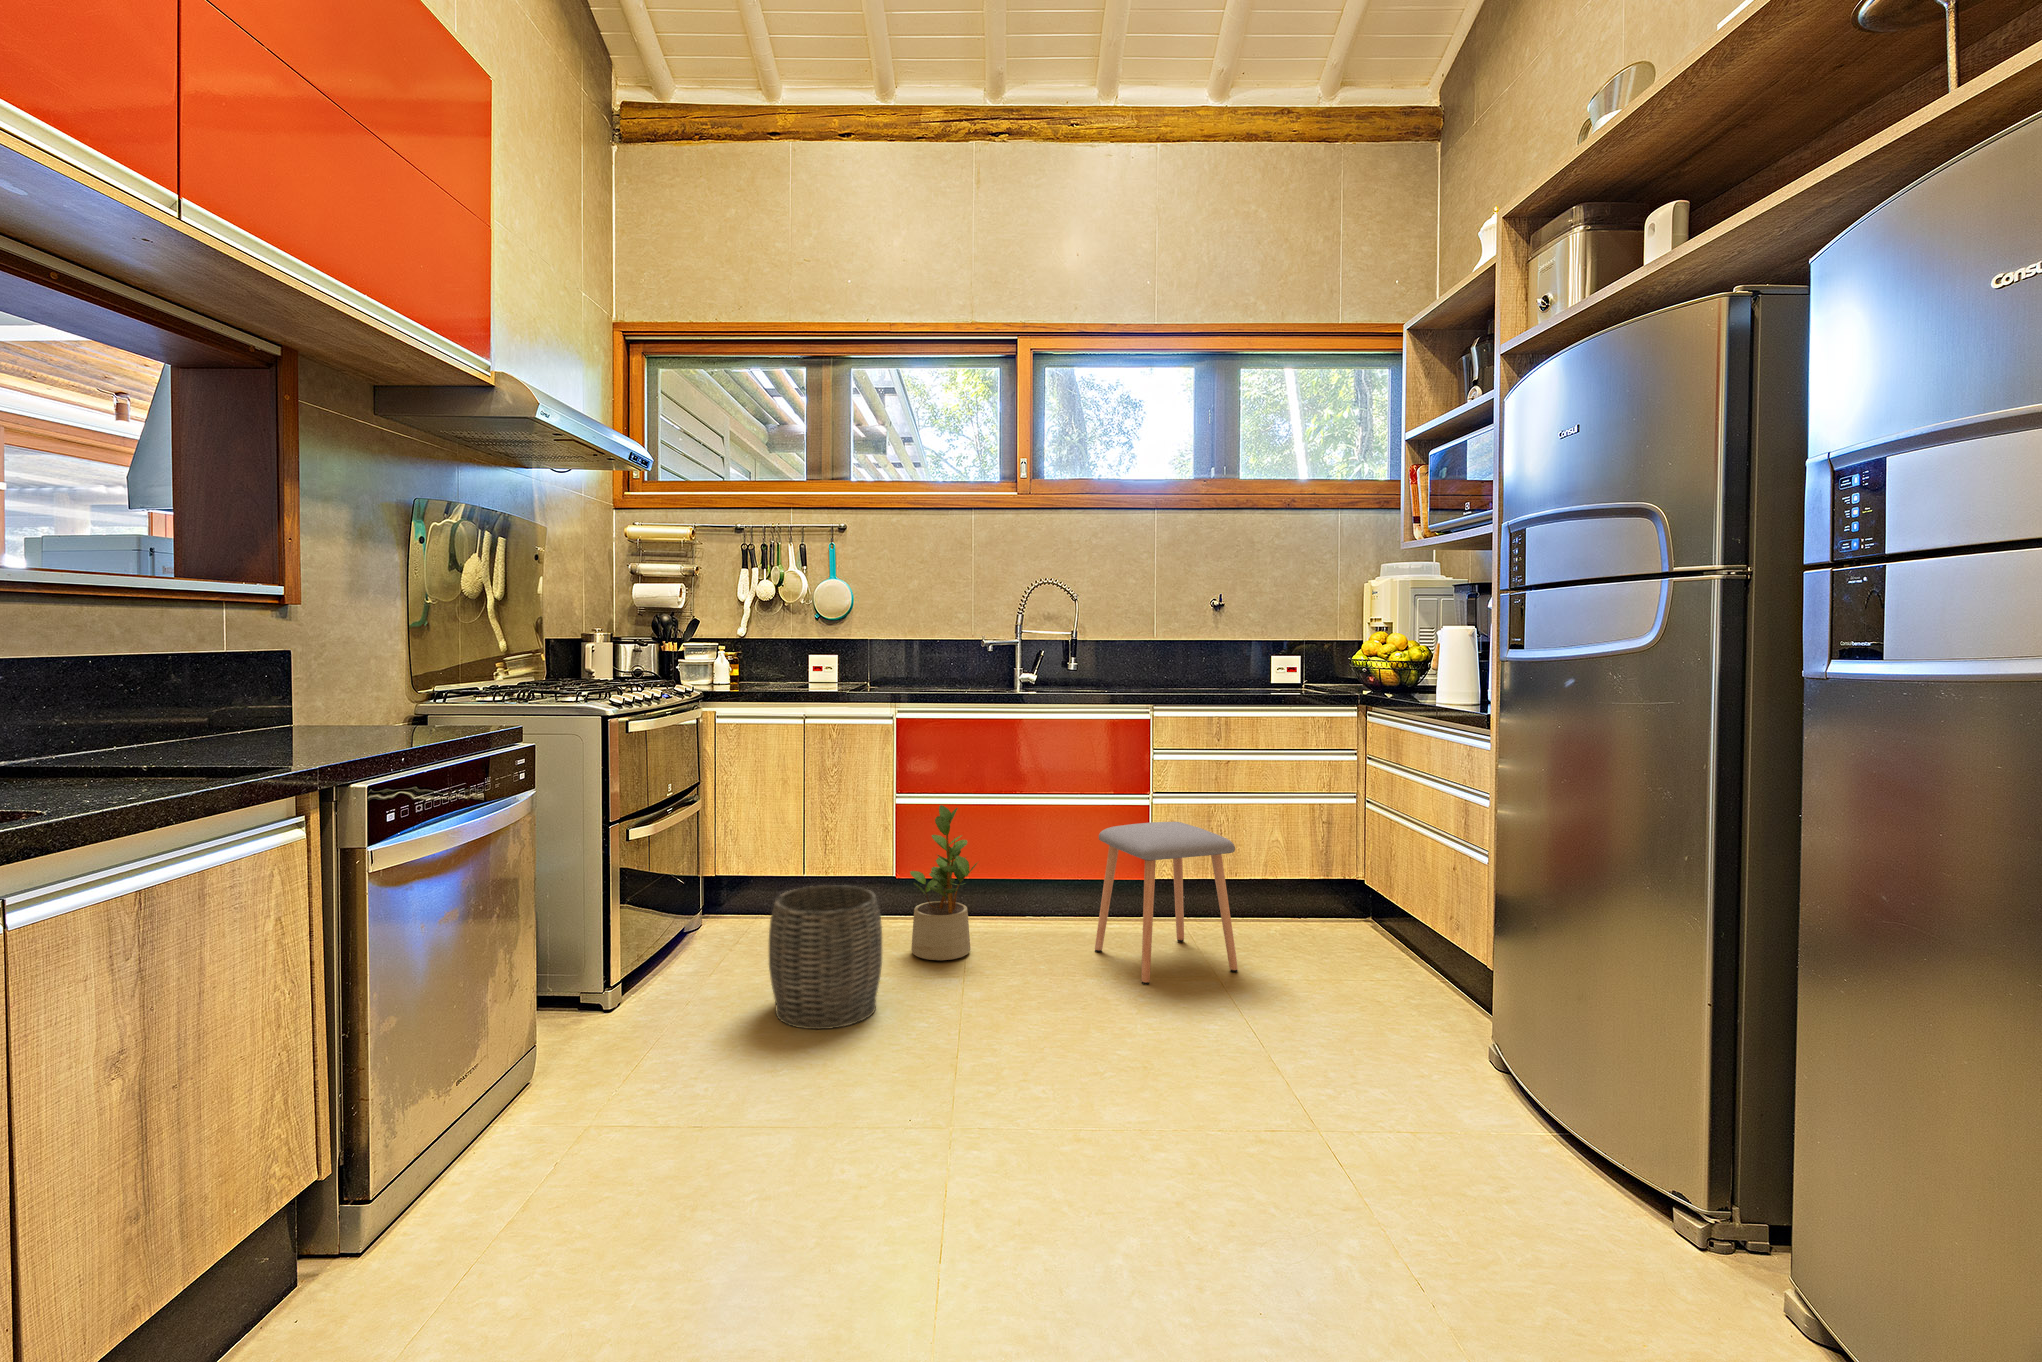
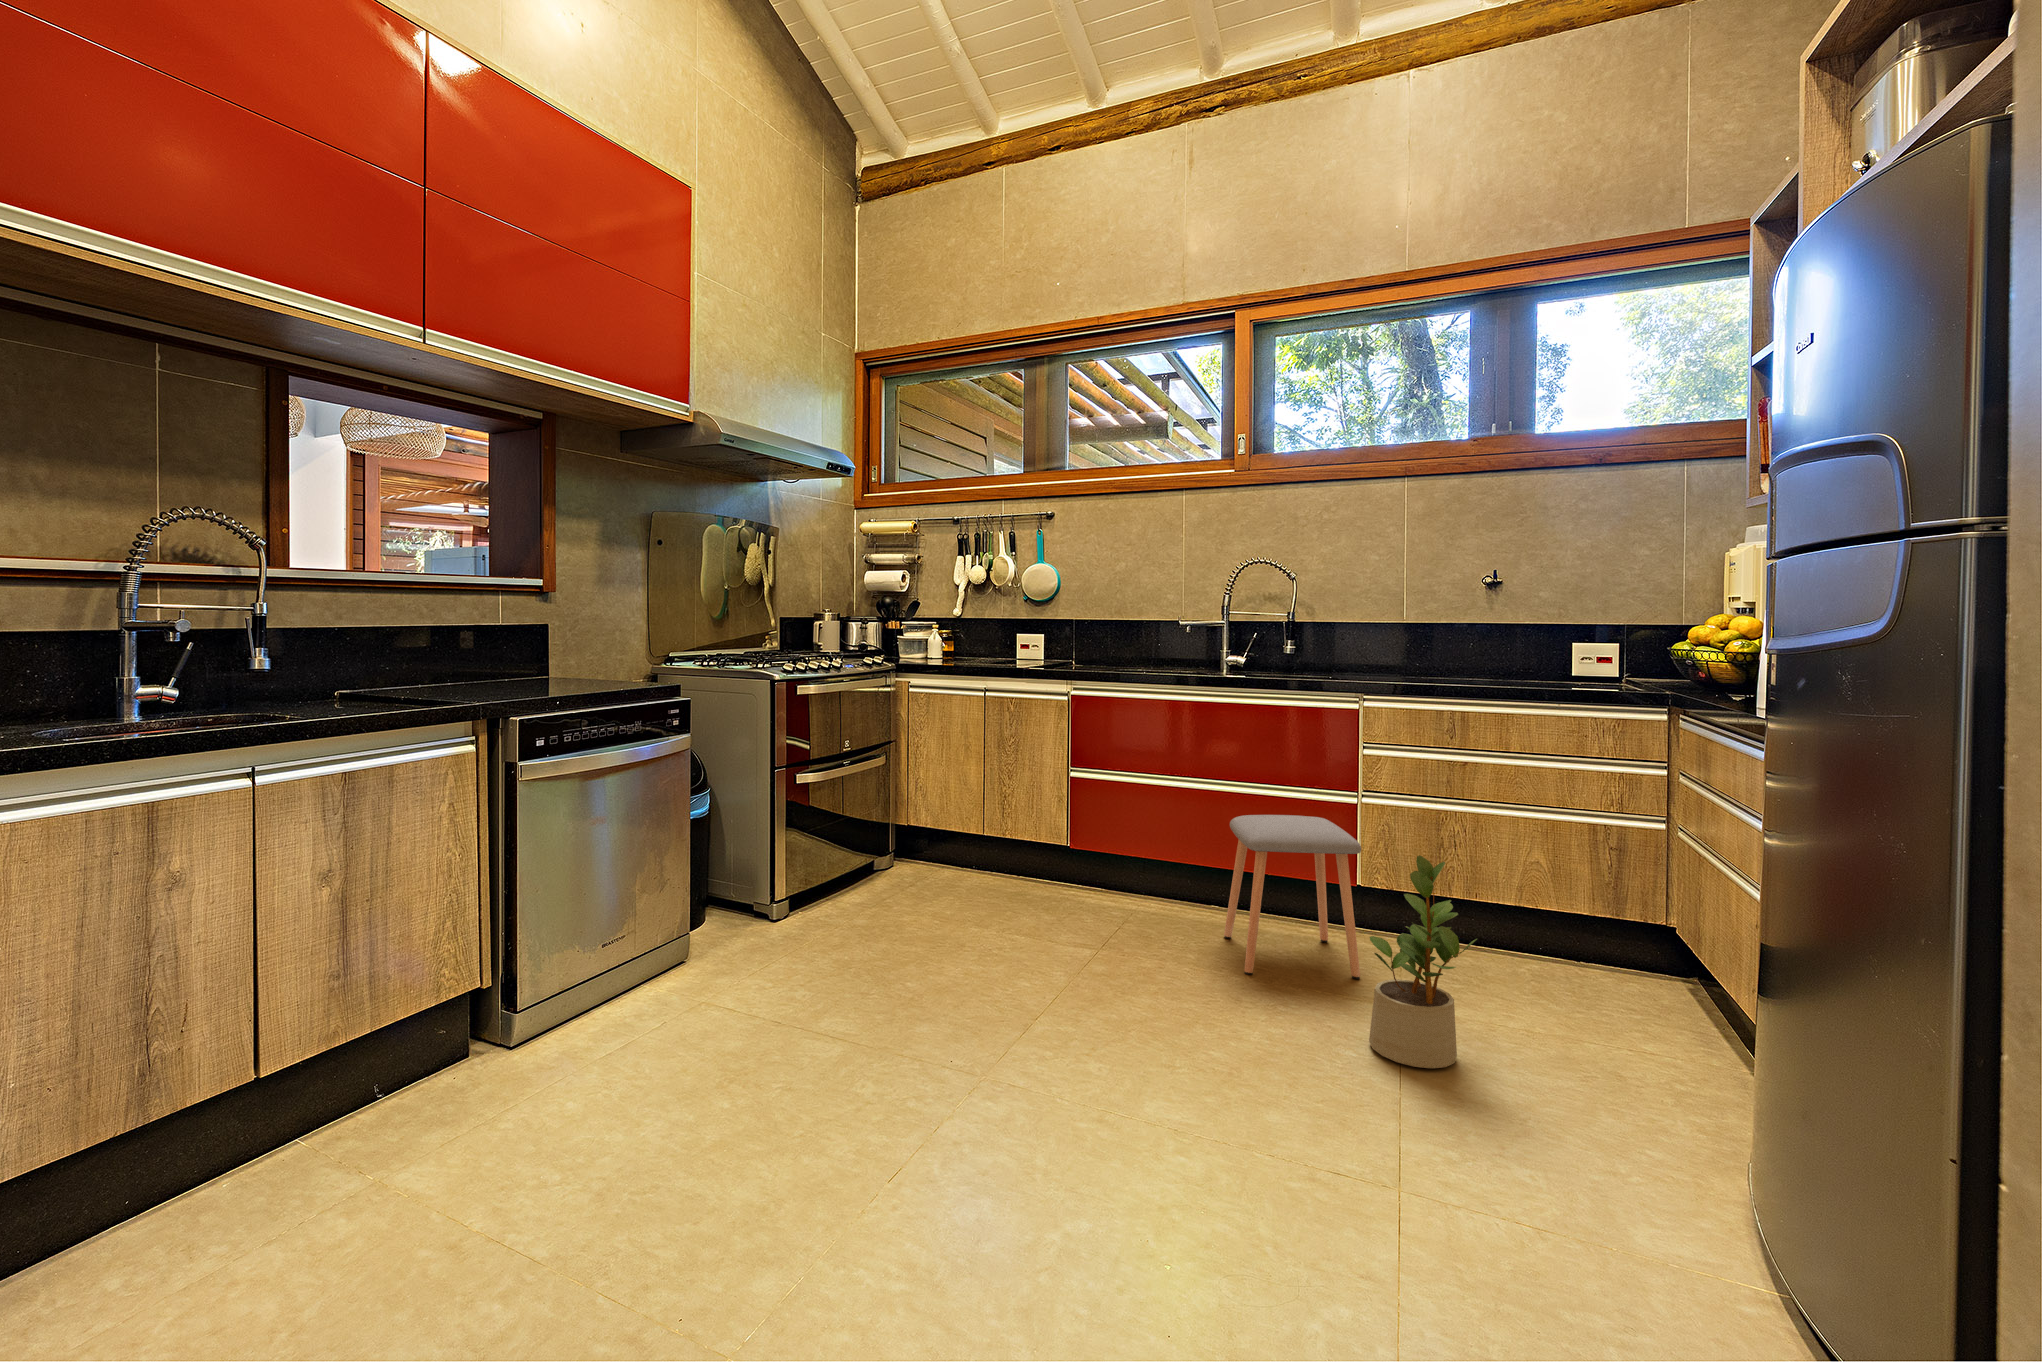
potted plant: present [910,805,977,960] -> present [1369,855,1477,1068]
woven basket: present [769,885,882,1029] -> none [890,839,989,962]

